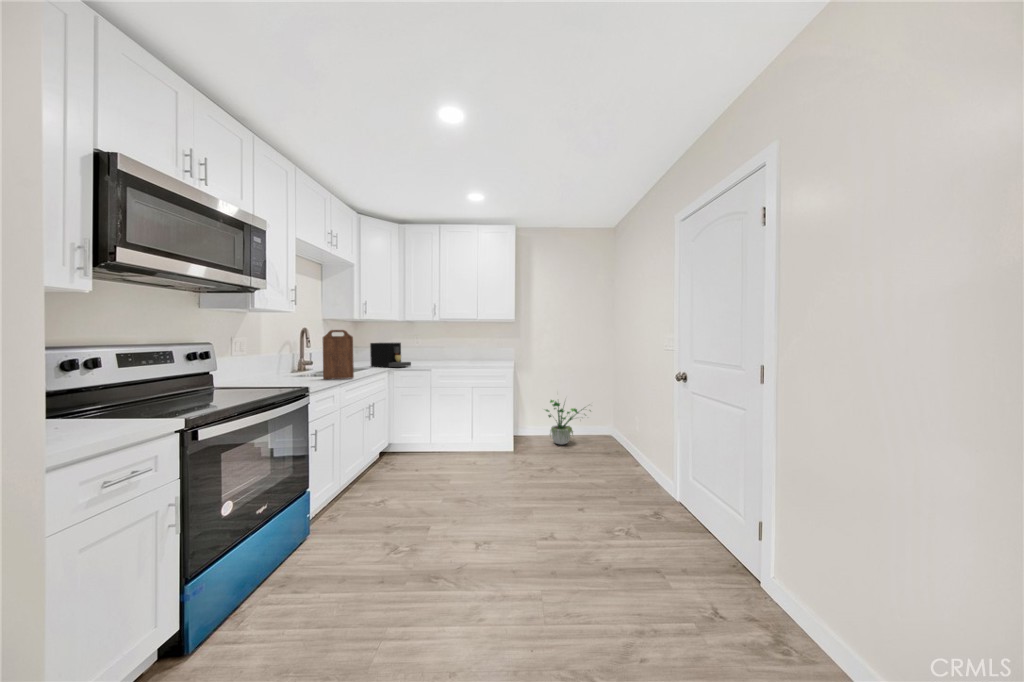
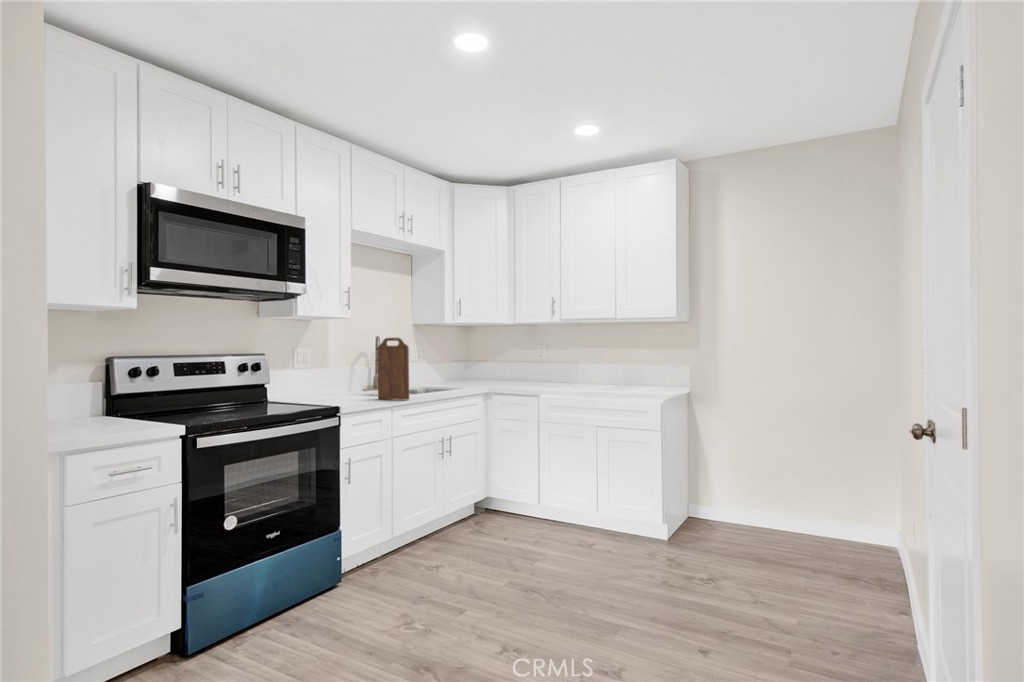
coffee maker: present [370,343,411,368] -> none [468,354,518,389]
potted plant: present [546,400,579,445] -> none [734,439,839,541]

